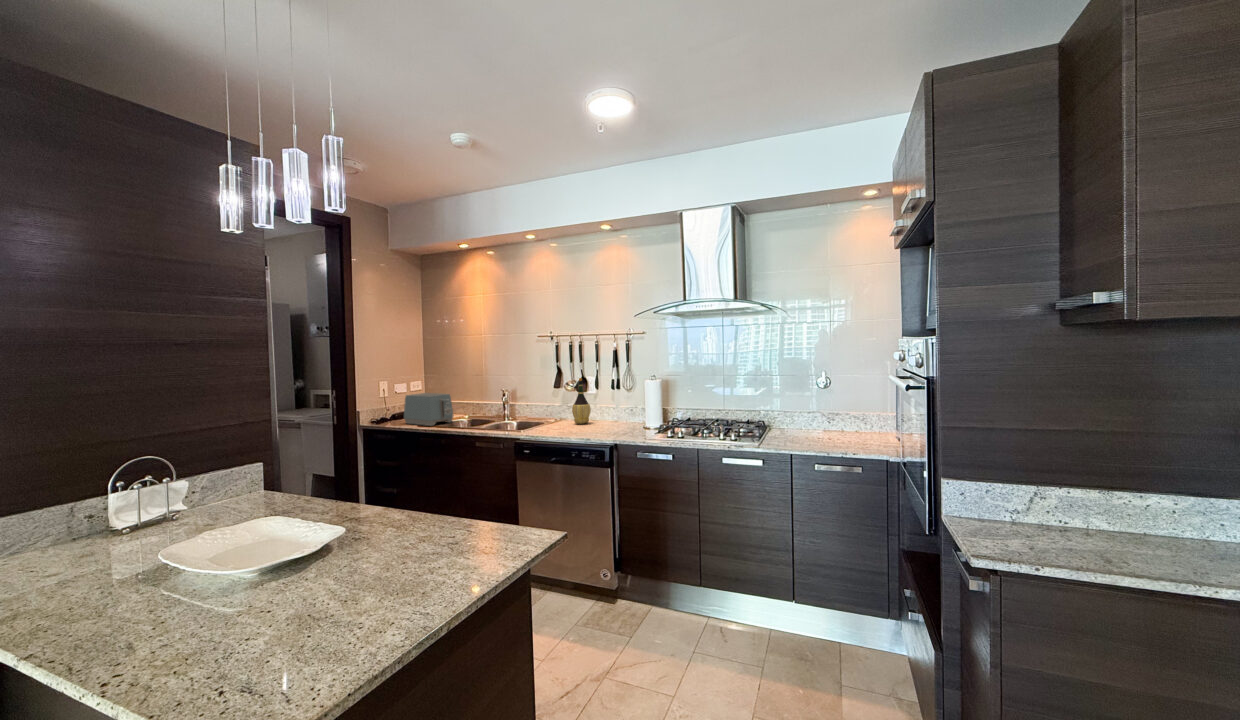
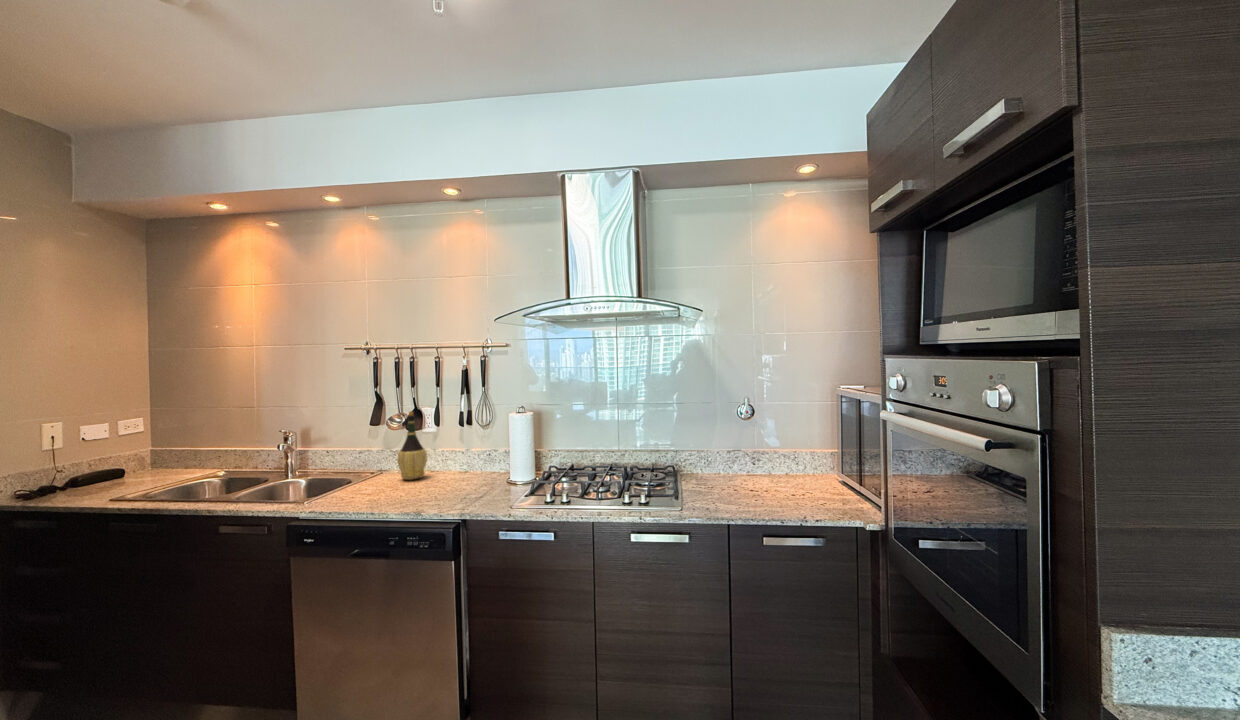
toaster: present [404,393,454,426] -> none [91,440,193,498]

